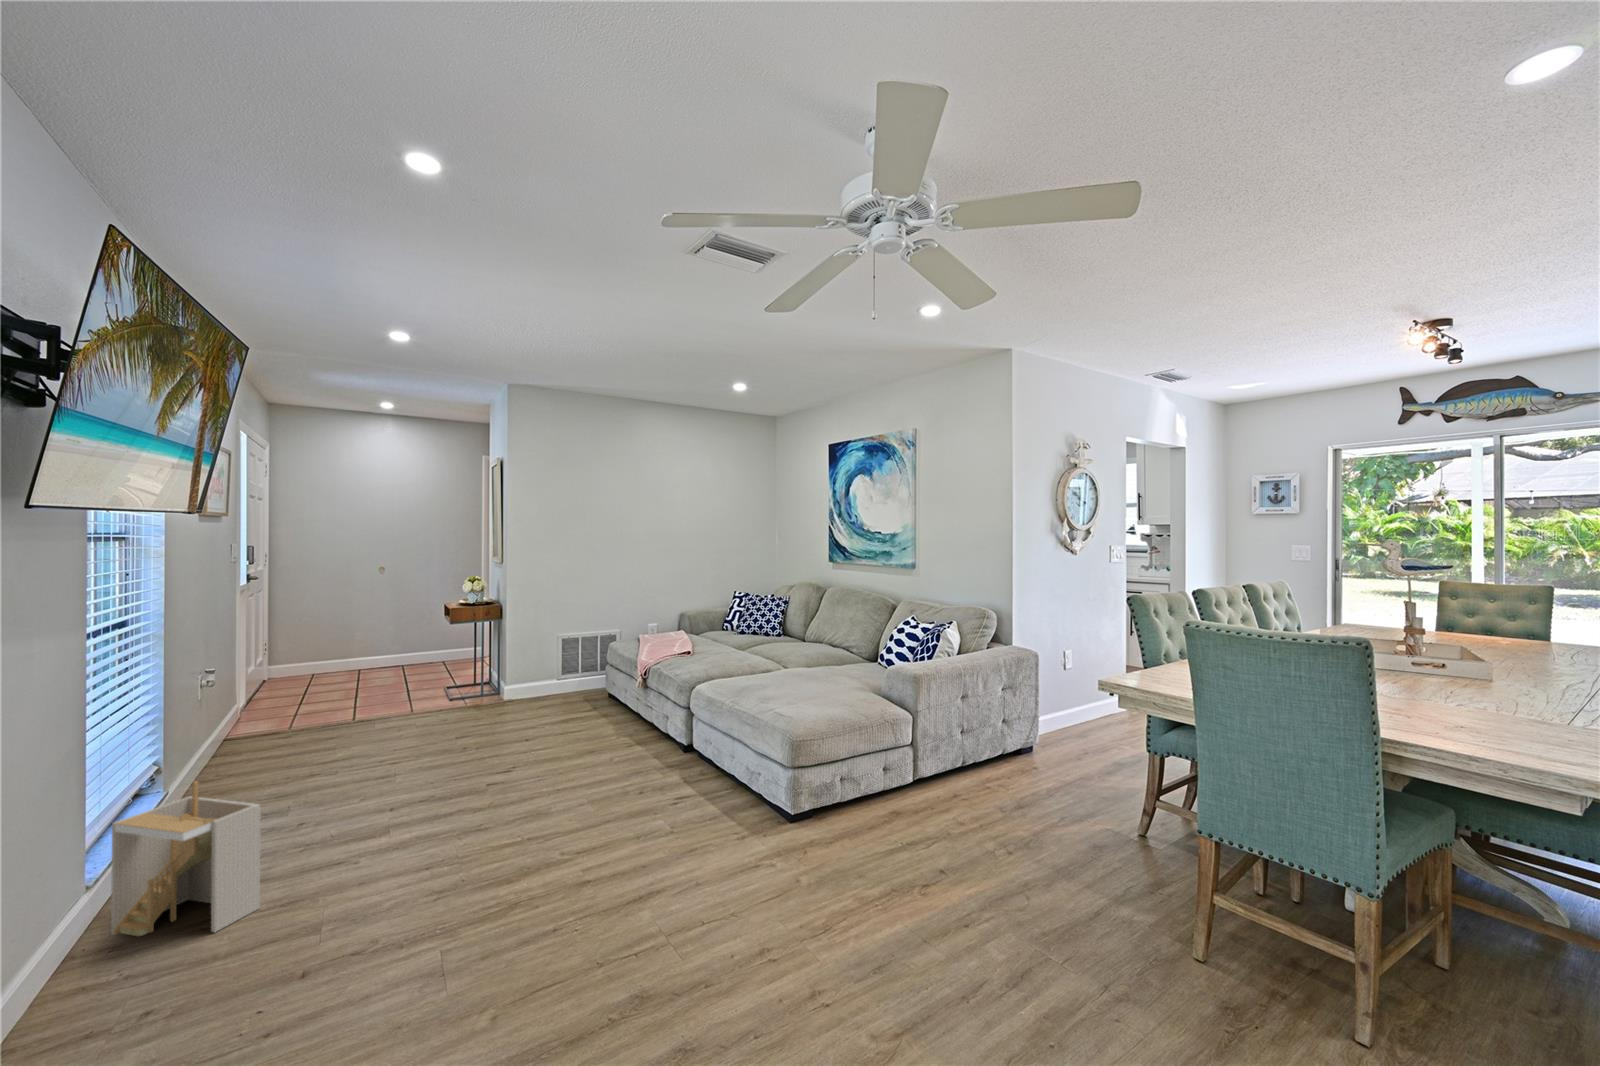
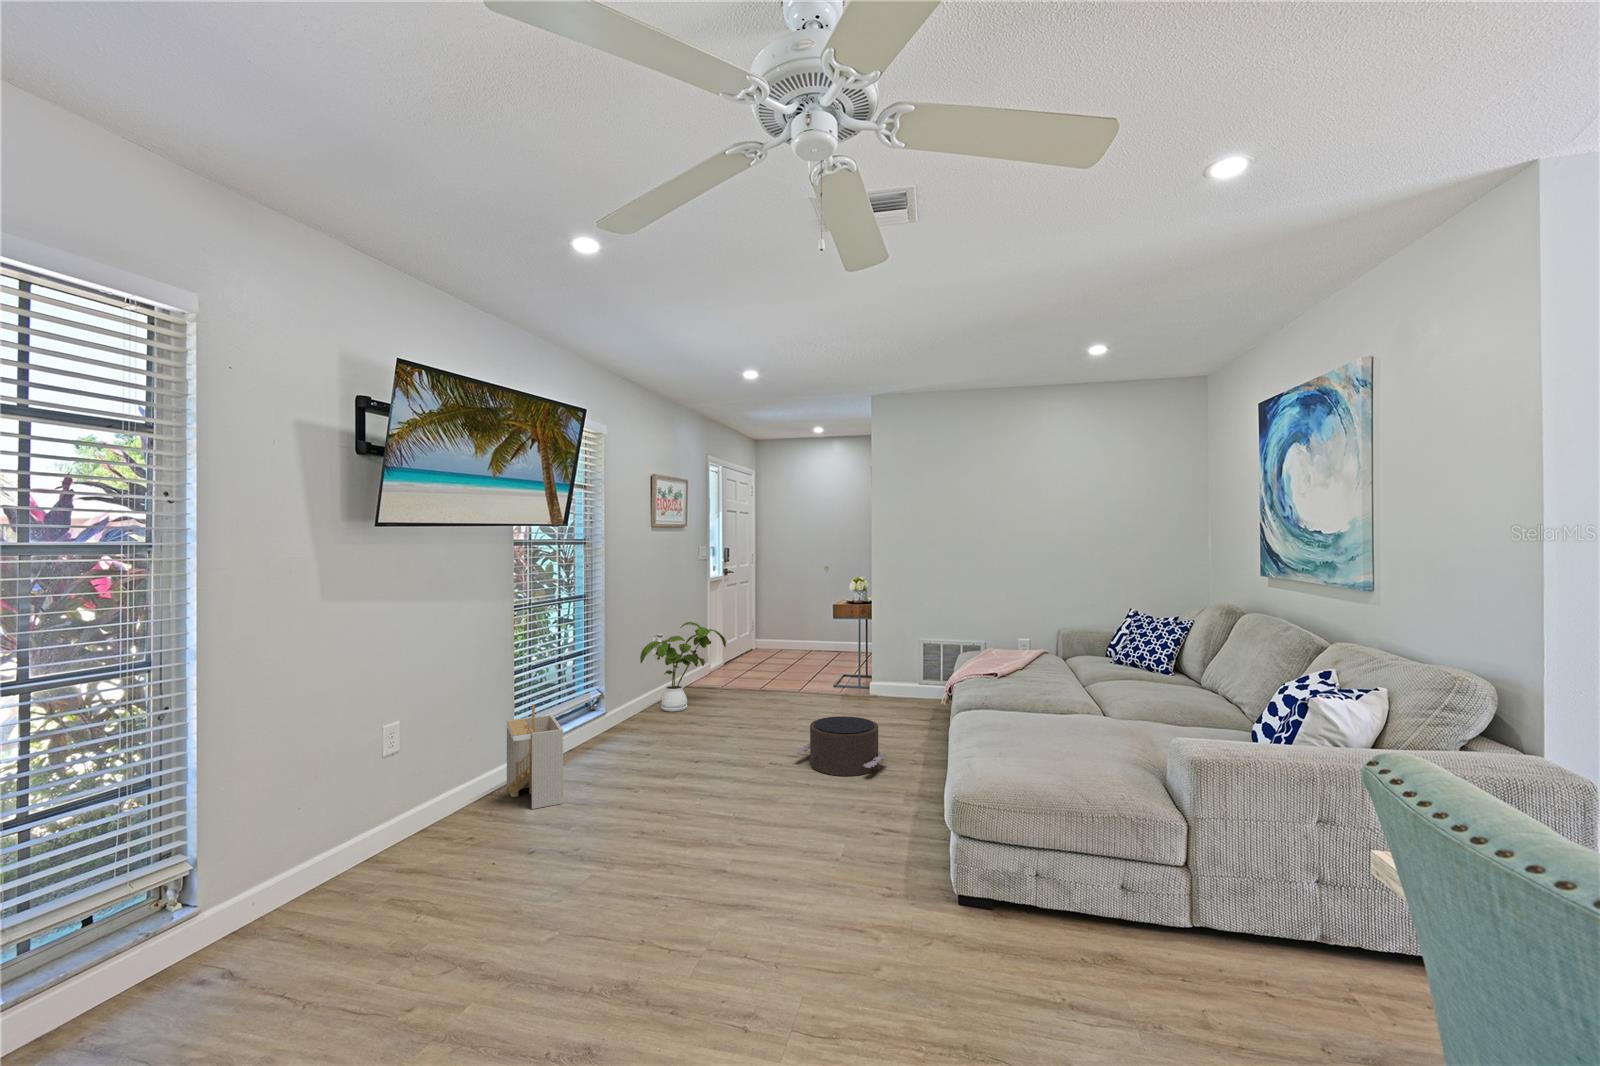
house plant: none [208,645,339,772] -> present [640,622,726,712]
pouf: none [518,715,612,776] -> present [795,716,887,776]

